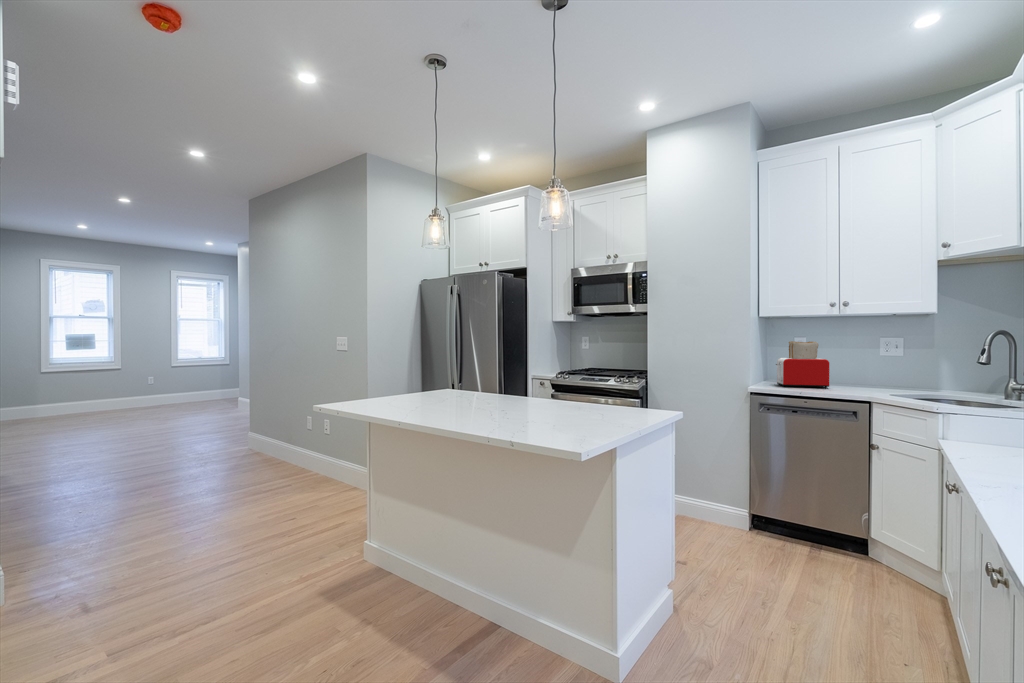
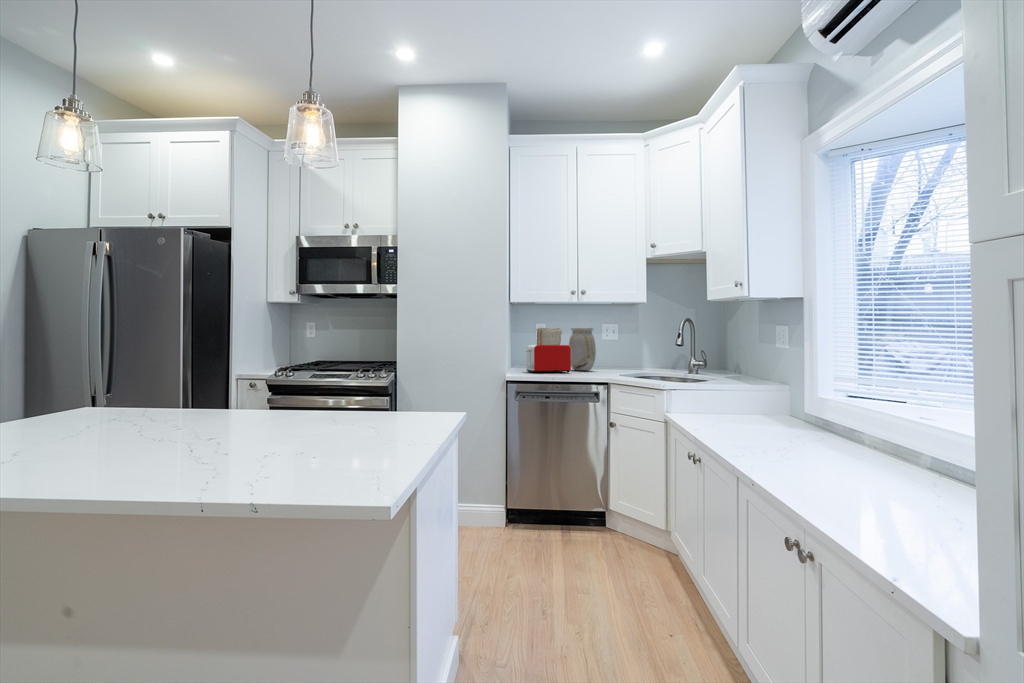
vase: none [833,338,868,386] -> present [569,327,596,371]

